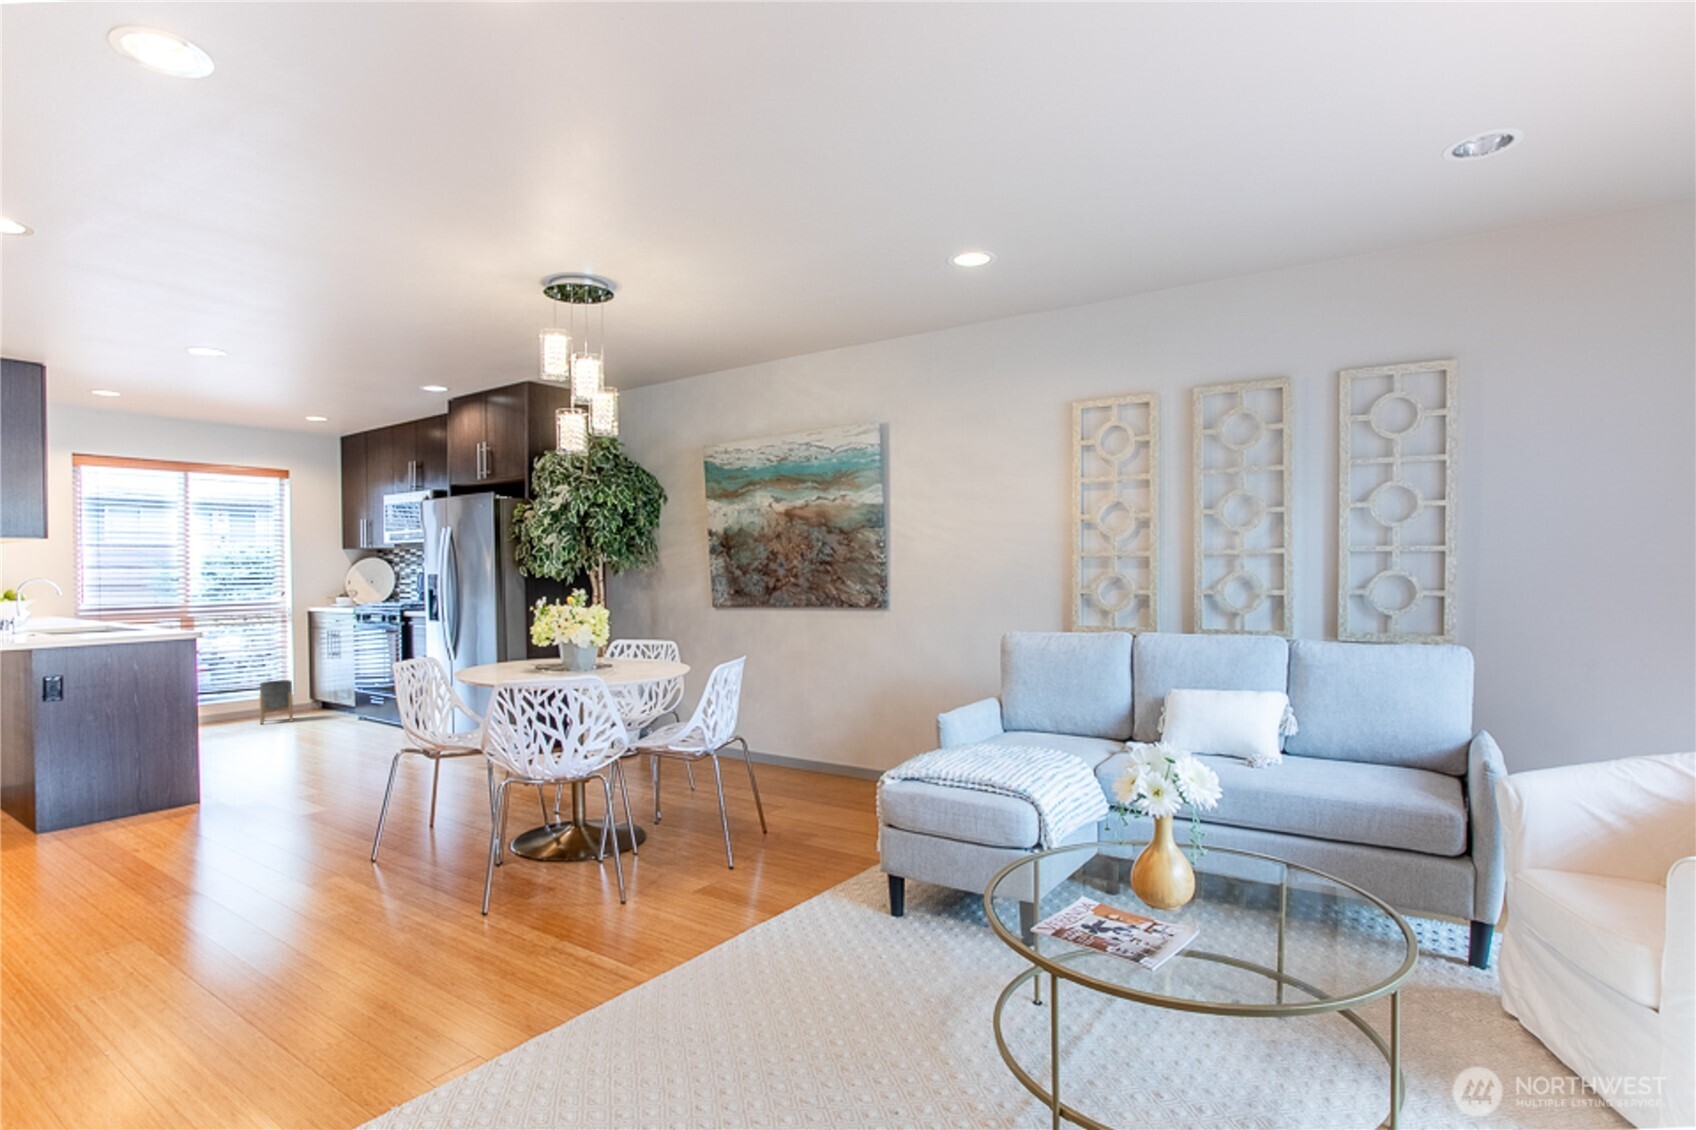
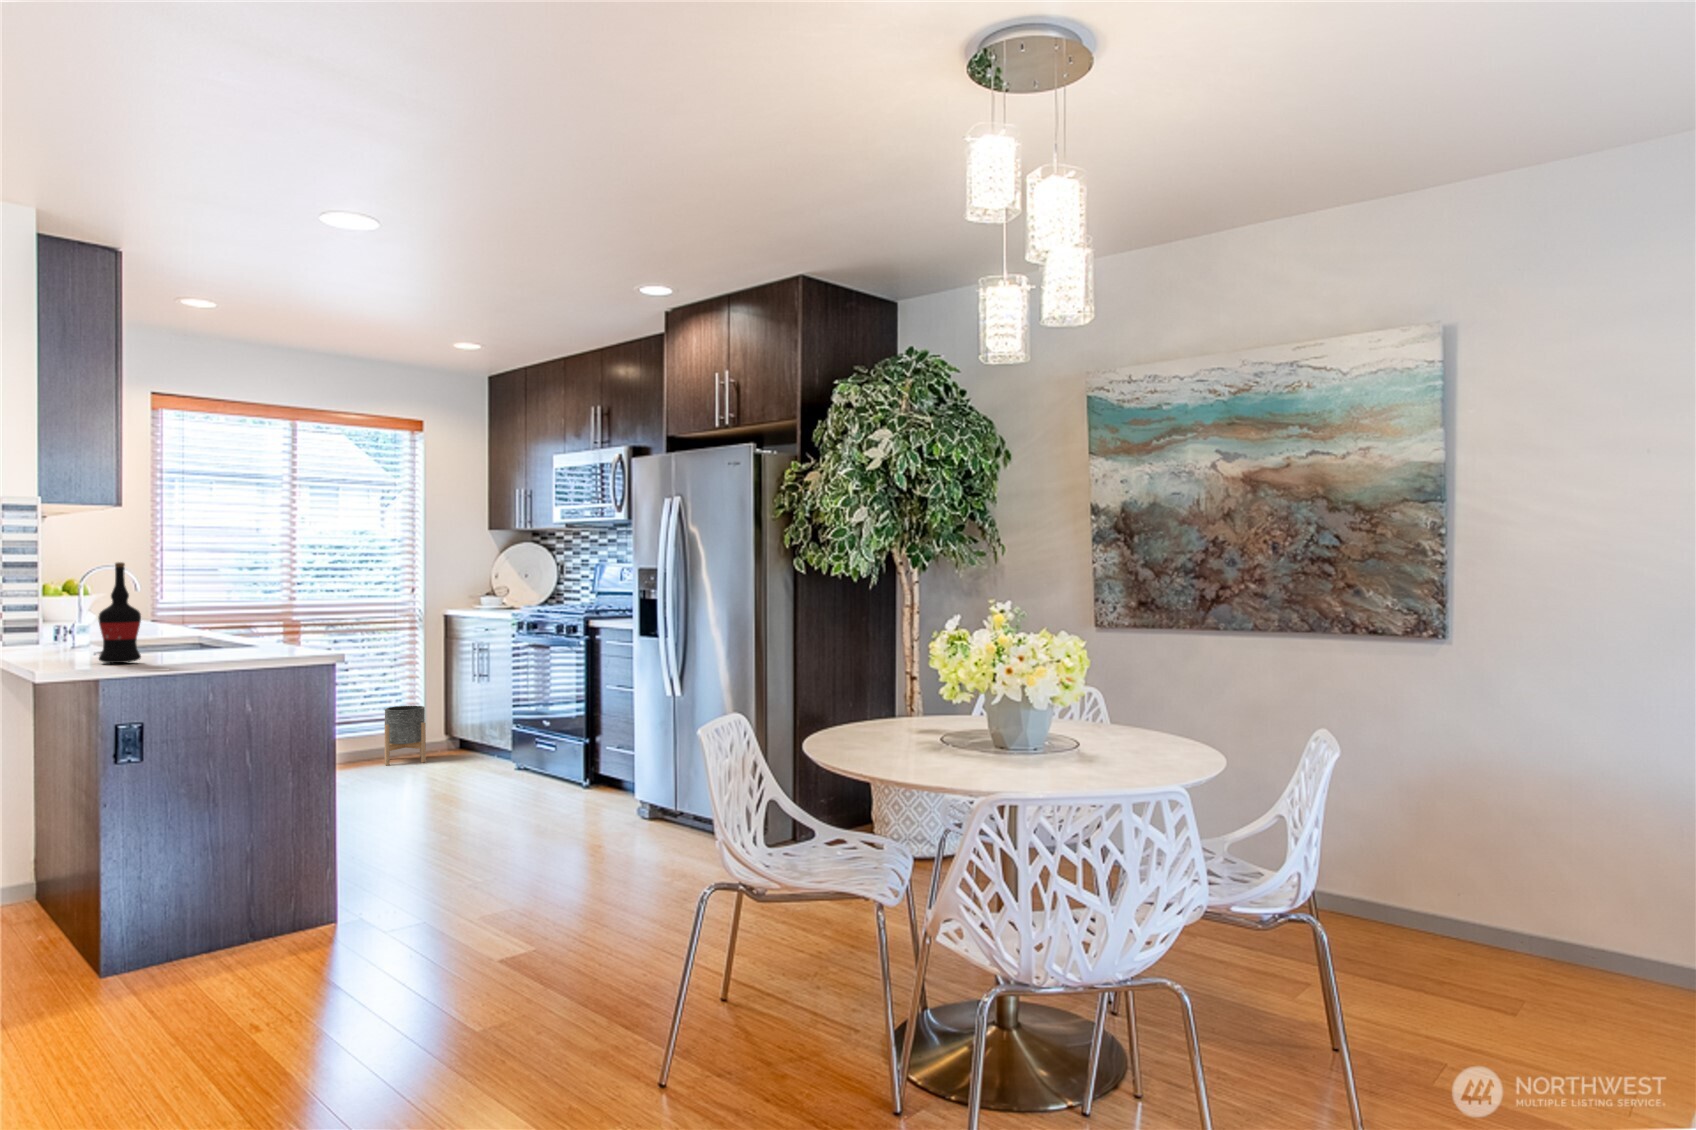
wine bottle: none [31,579,60,642] -> present [98,562,141,663]

